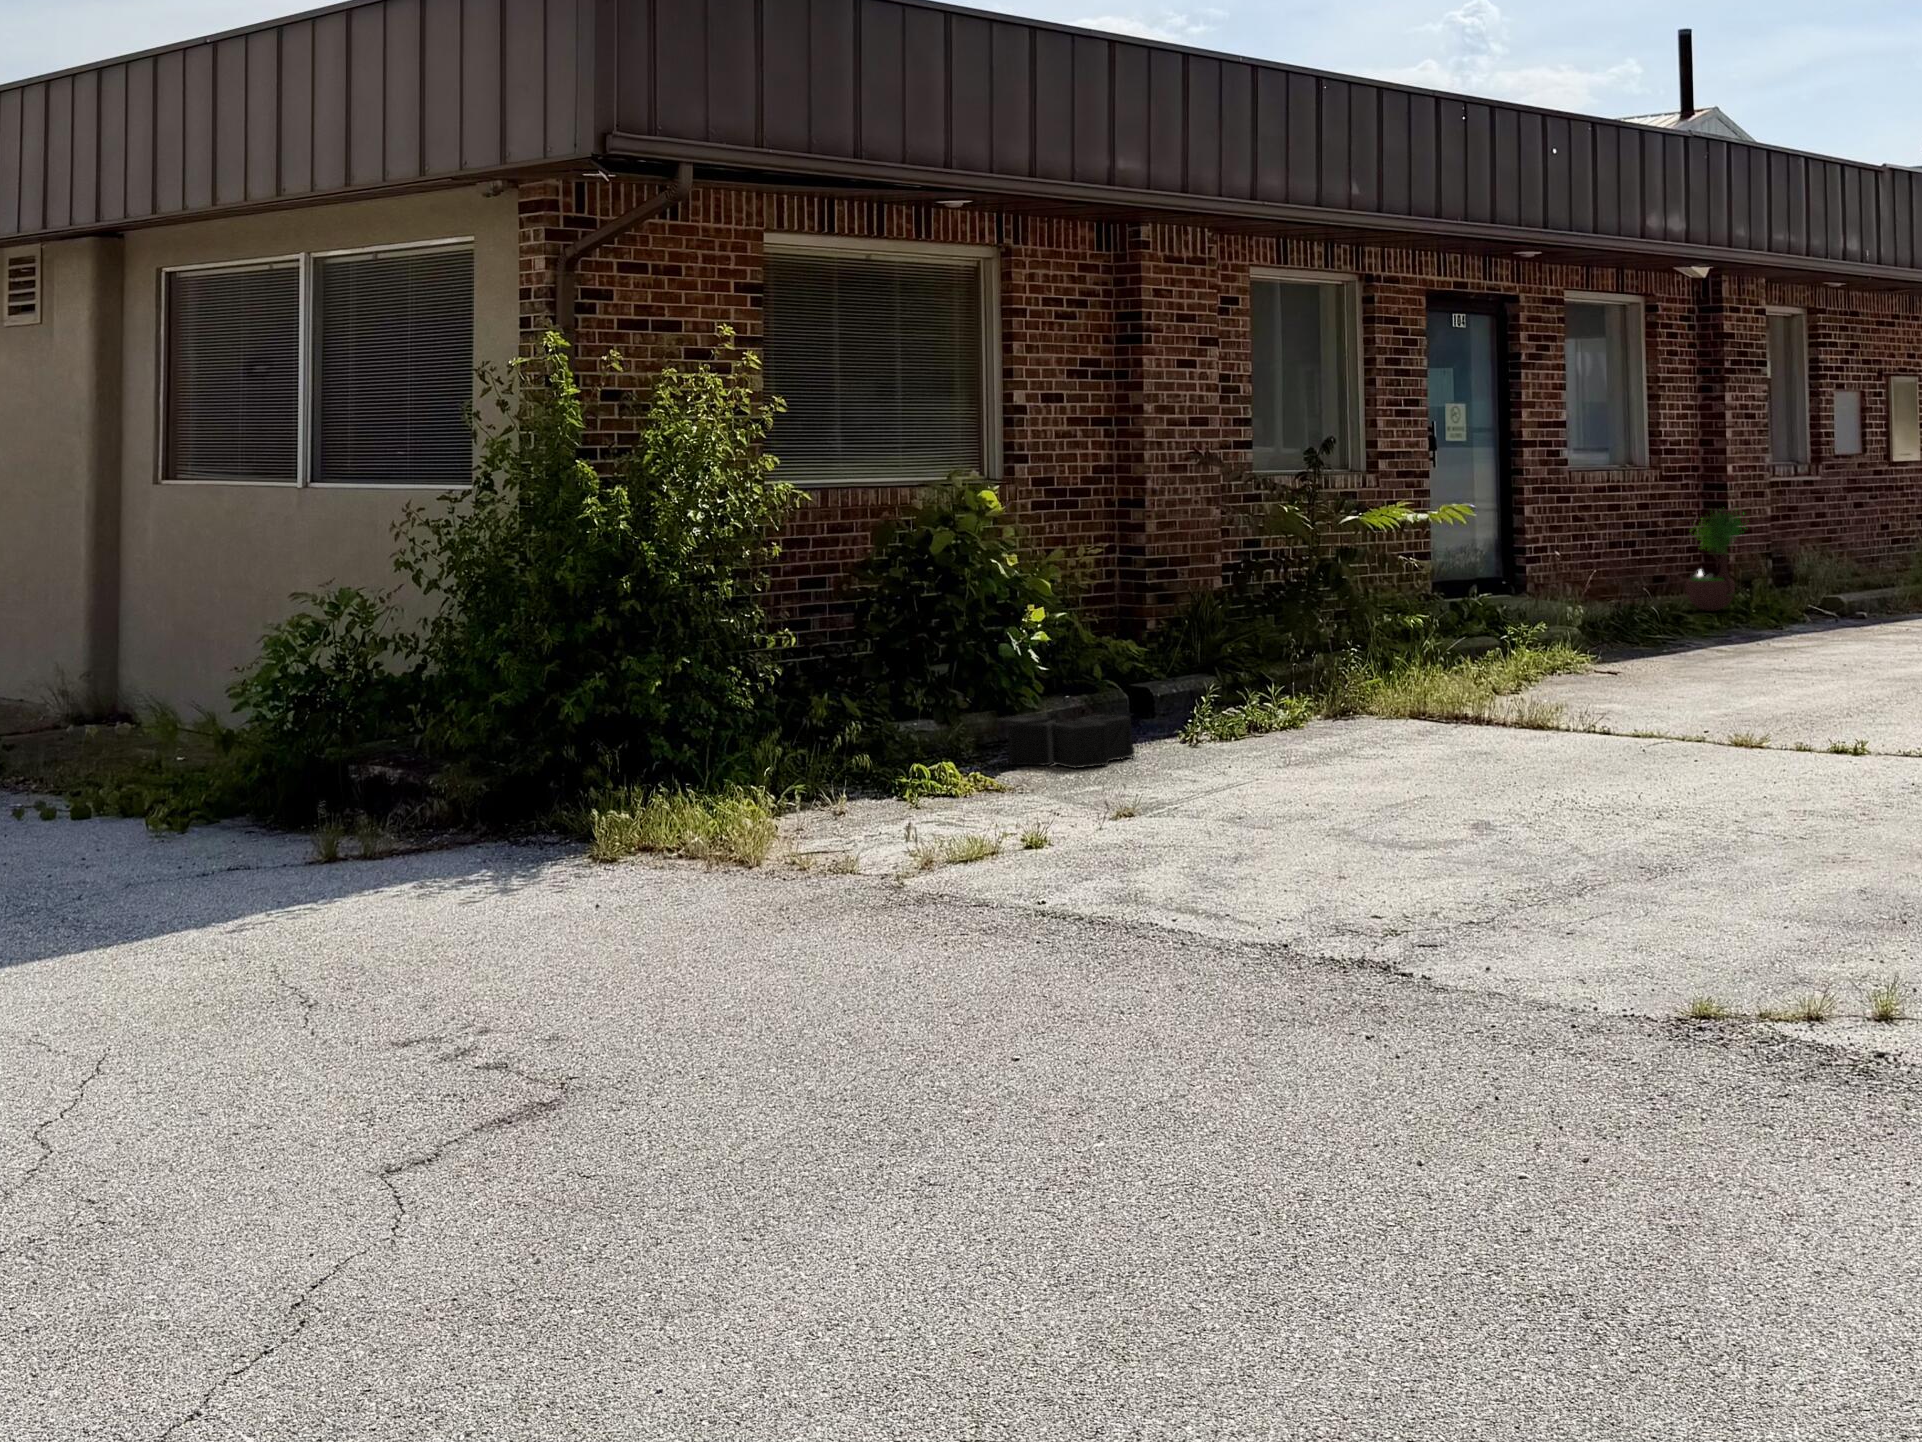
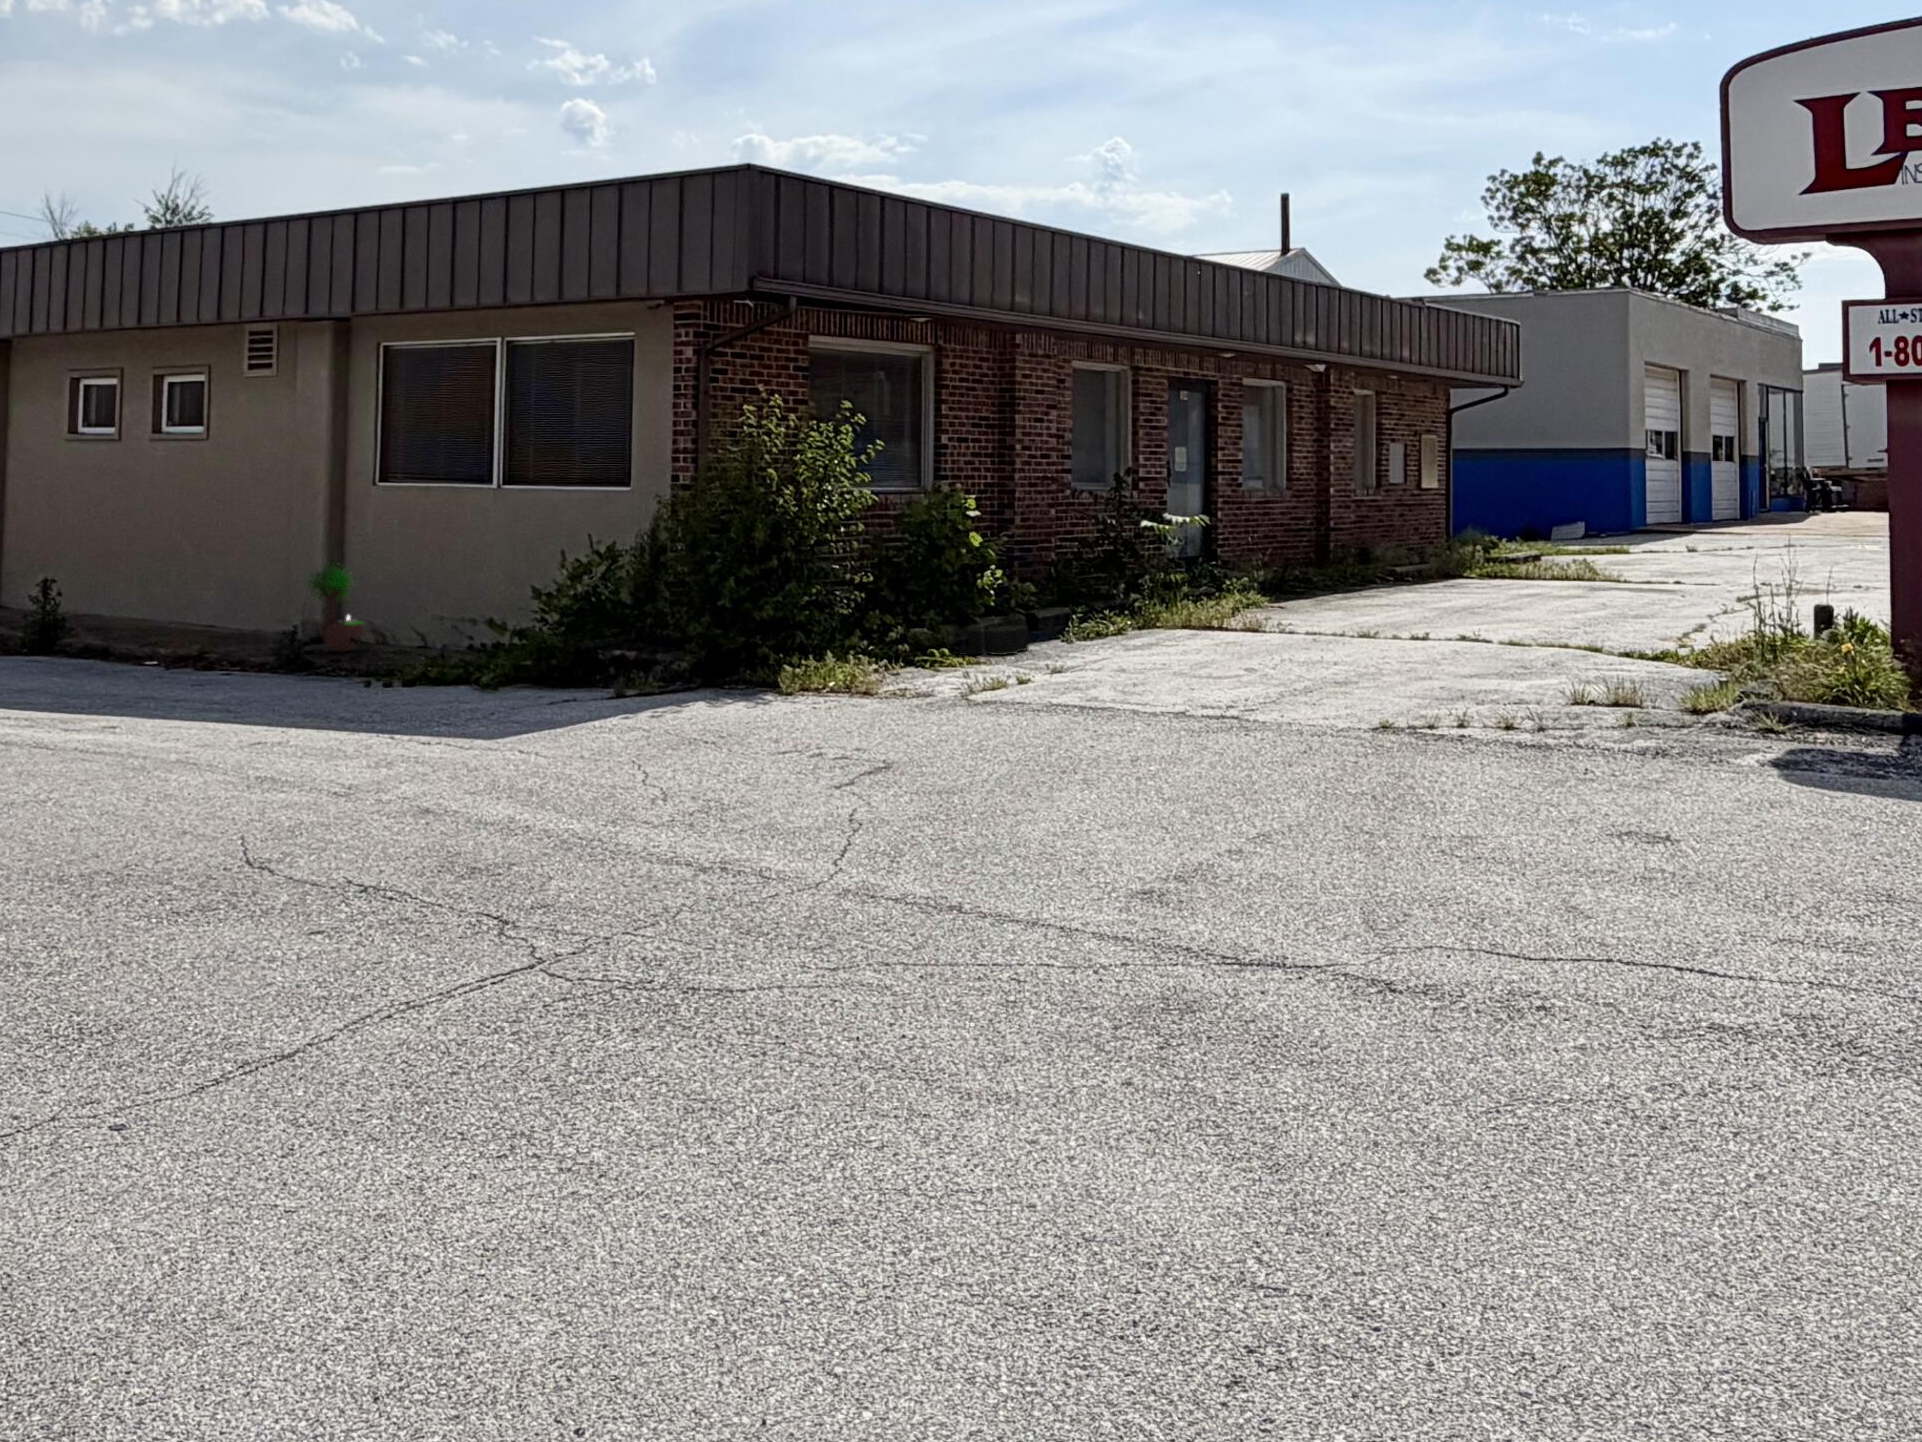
potted tree: present [1685,509,1745,611] -> present [304,563,364,652]

